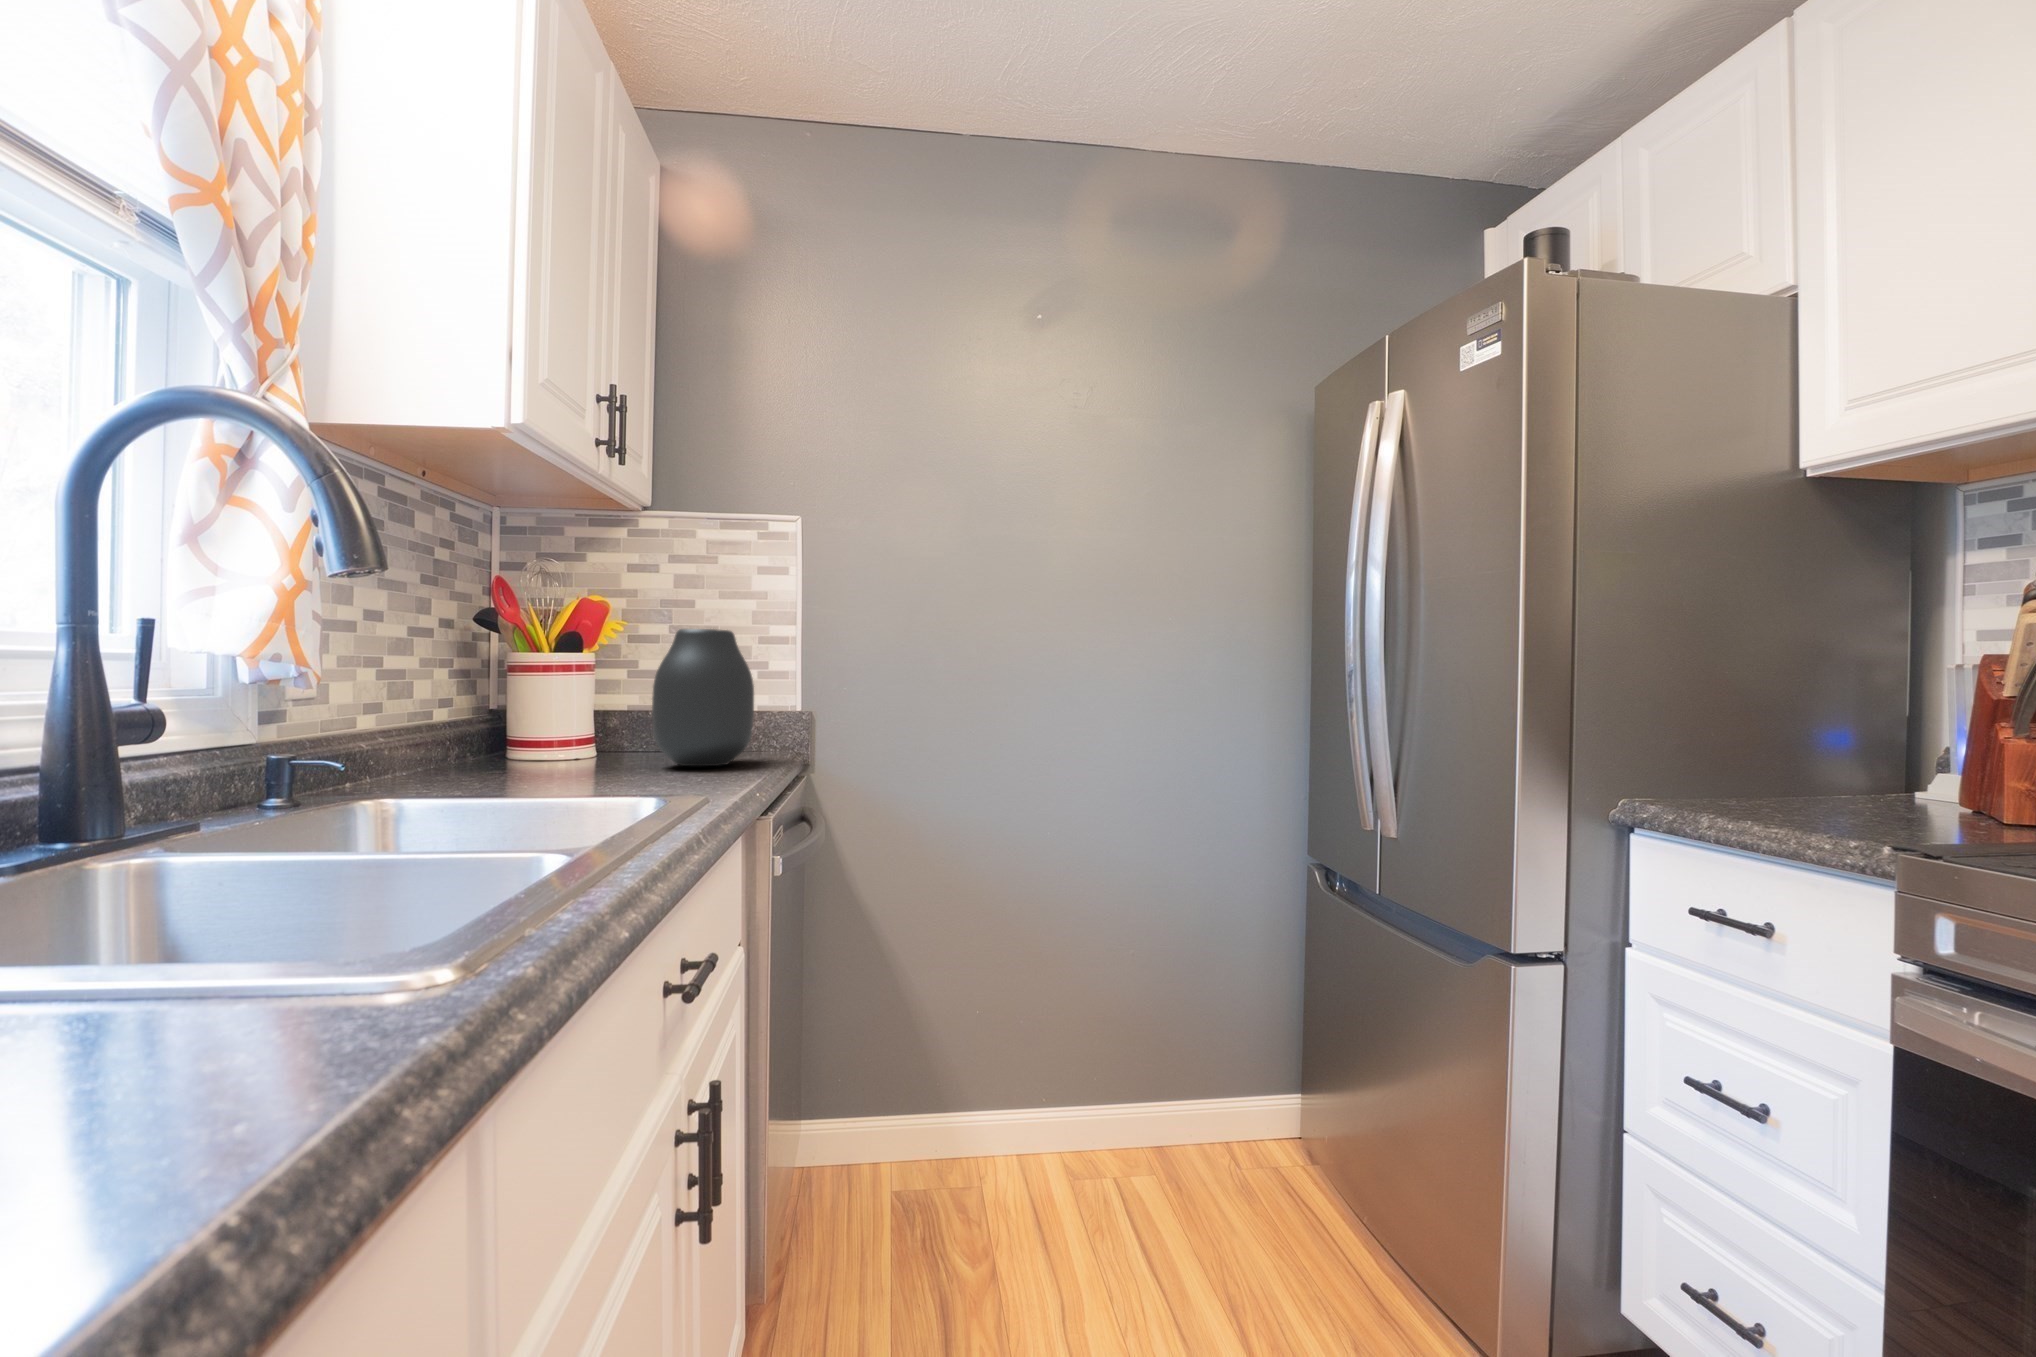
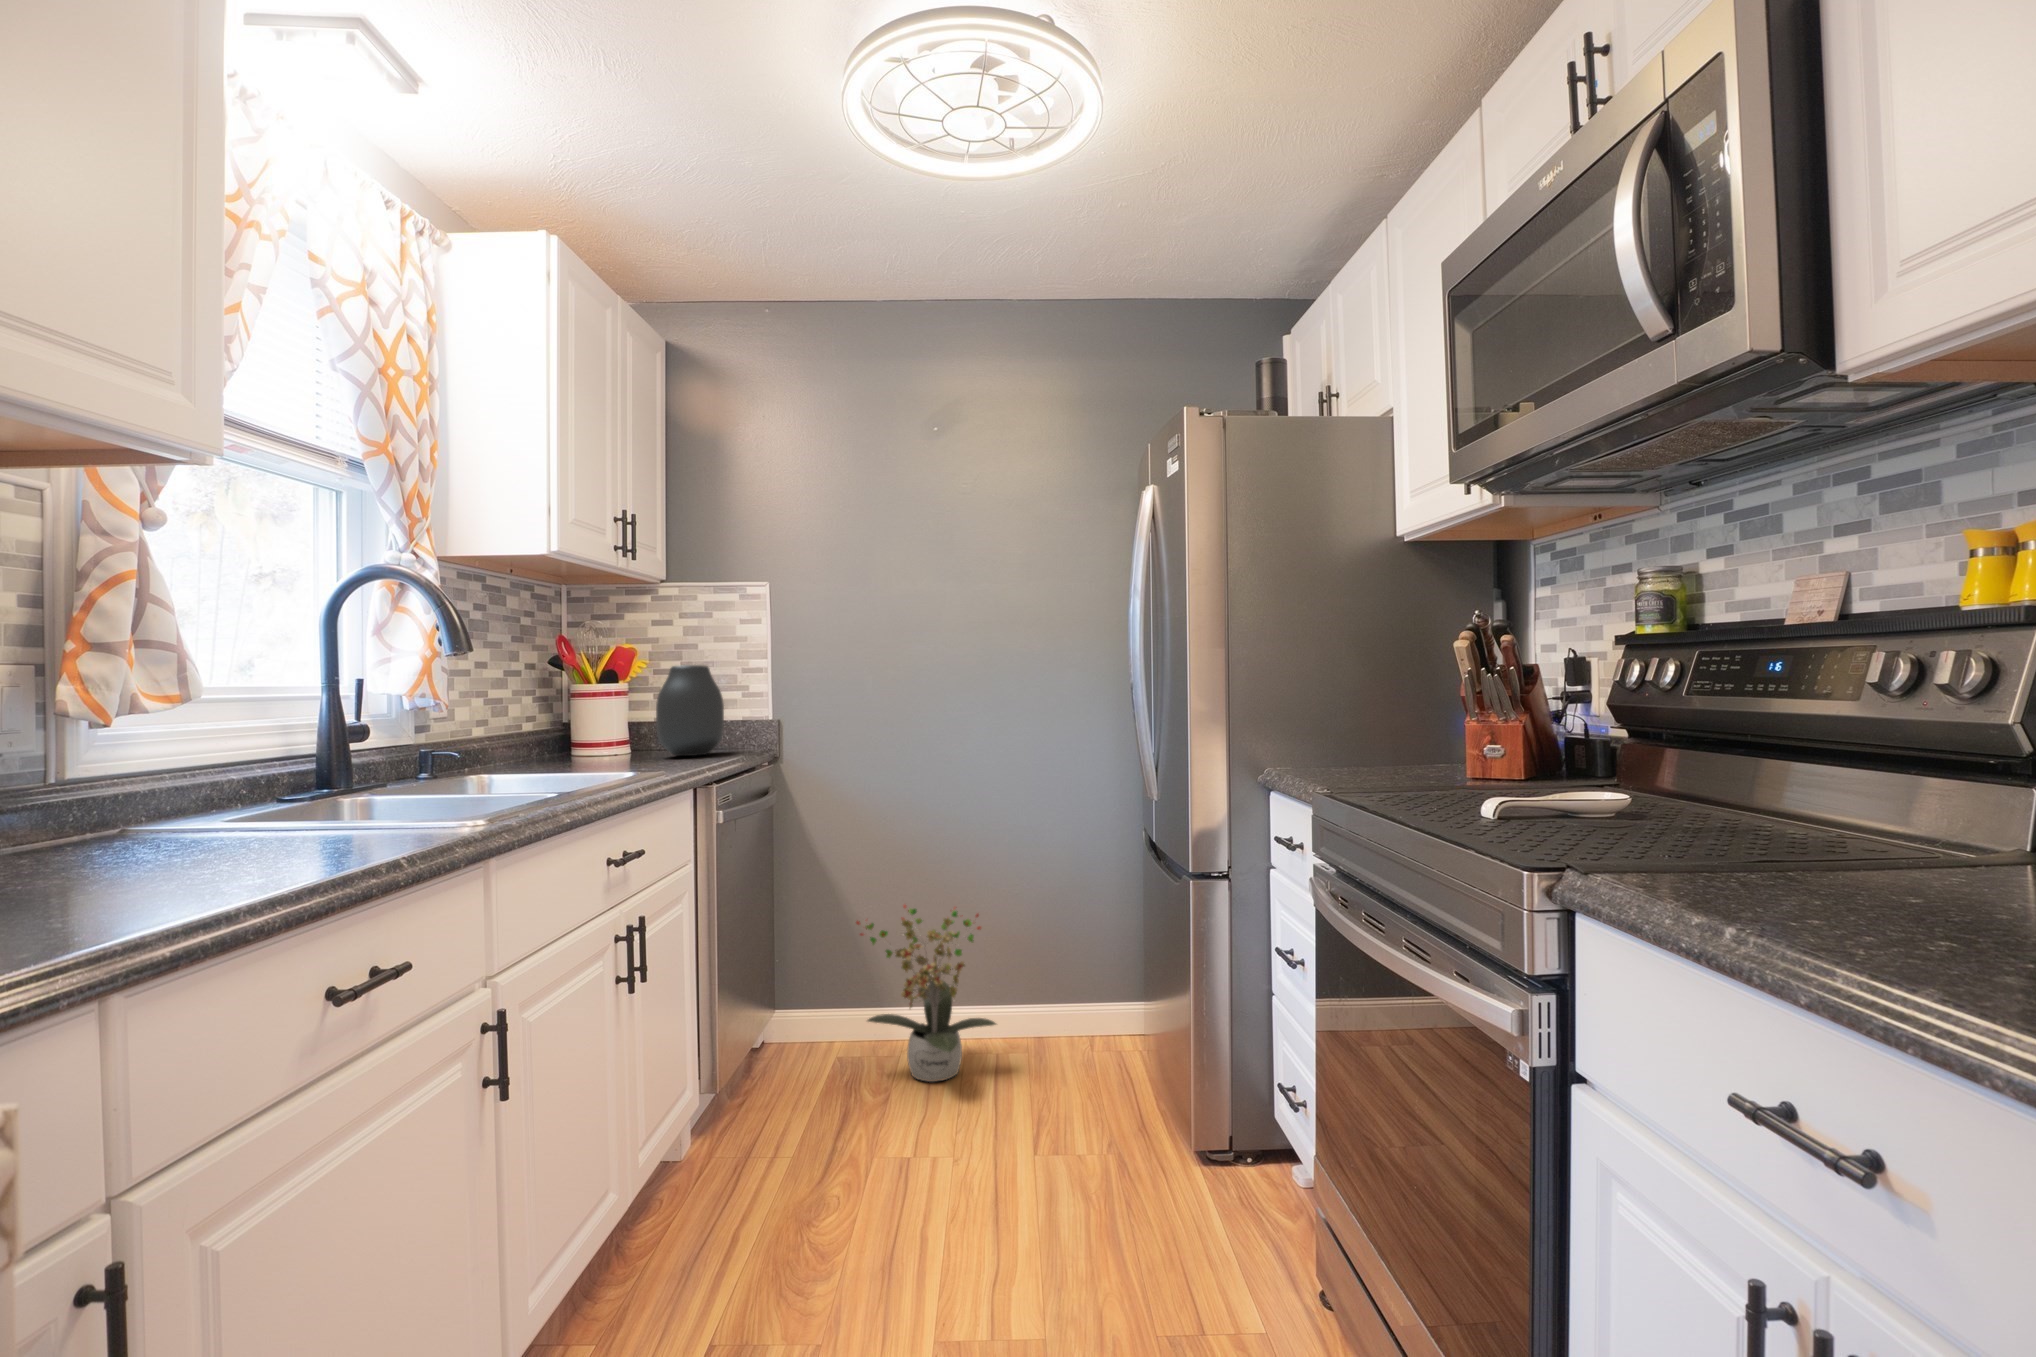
potted plant: none [936,978,1130,1243] -> present [856,905,996,1082]

